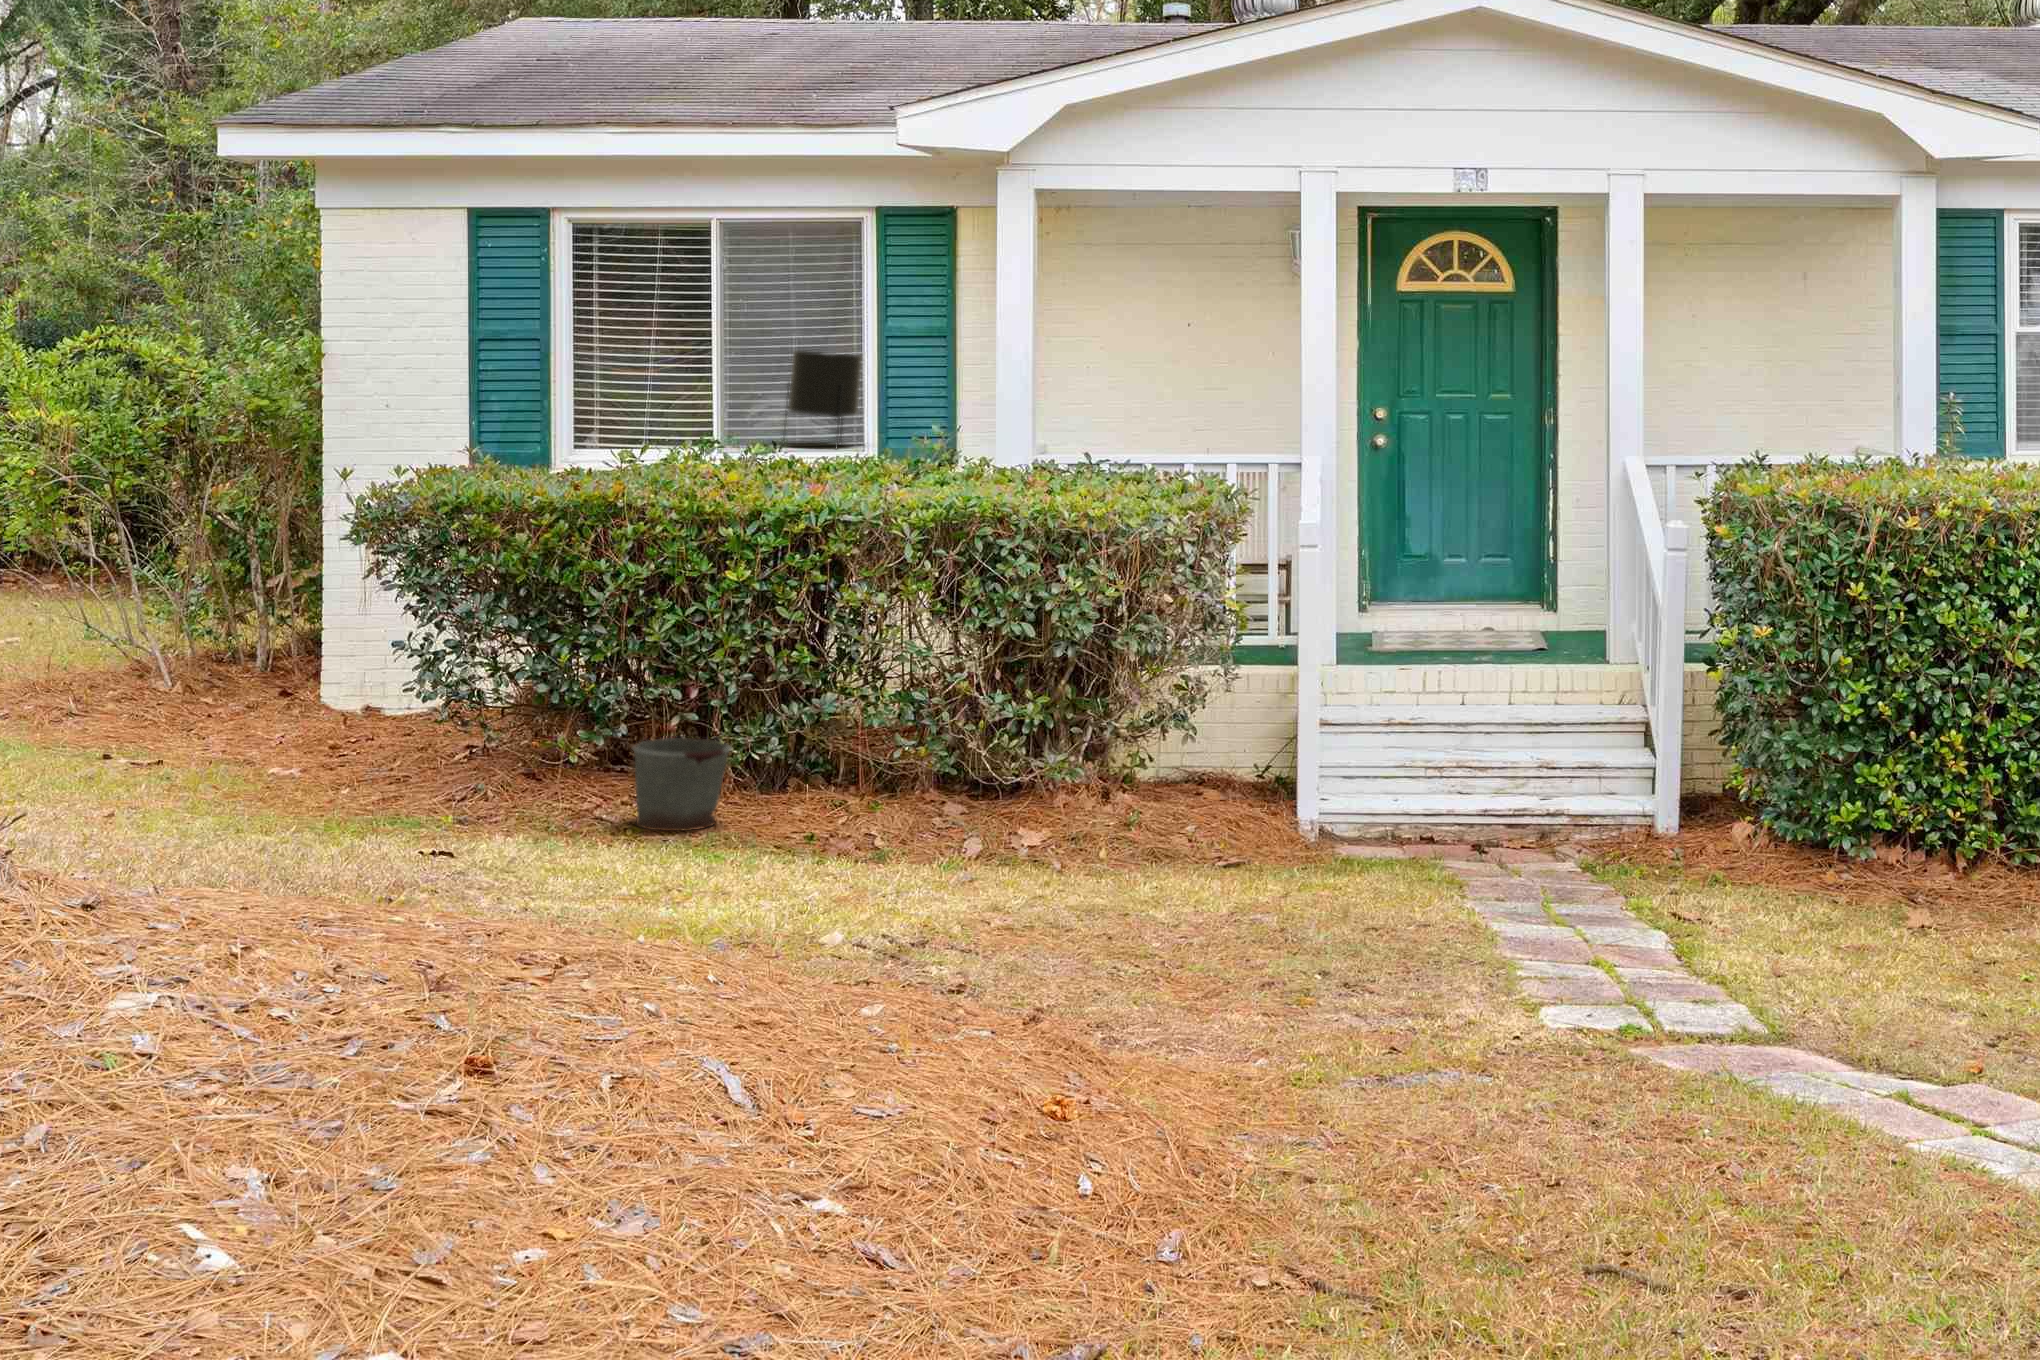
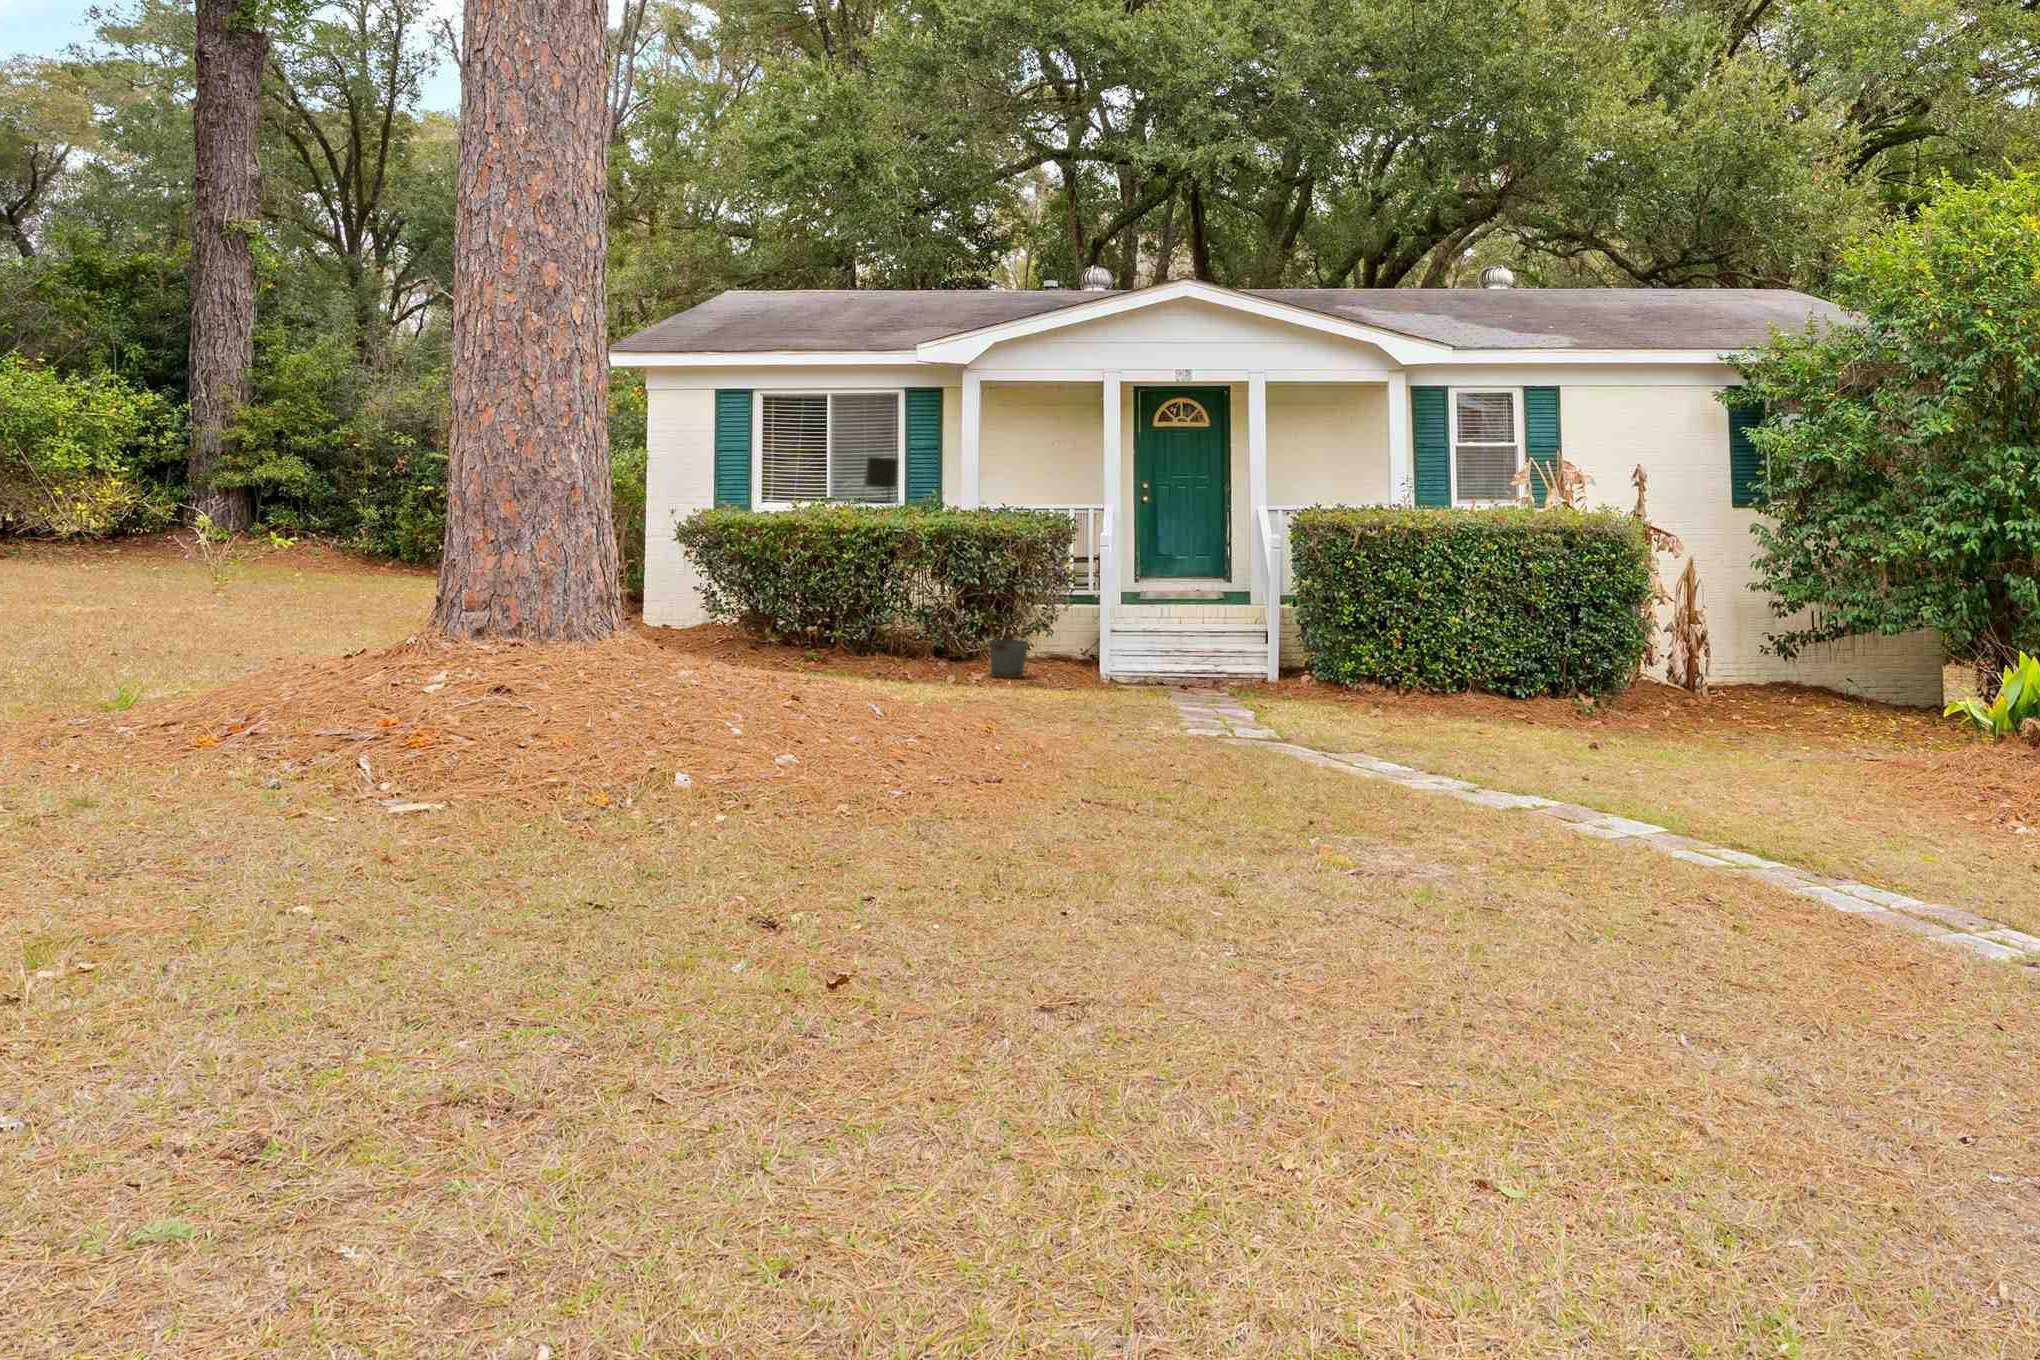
bucket: present [632,738,731,831] -> present [989,639,1029,678]

